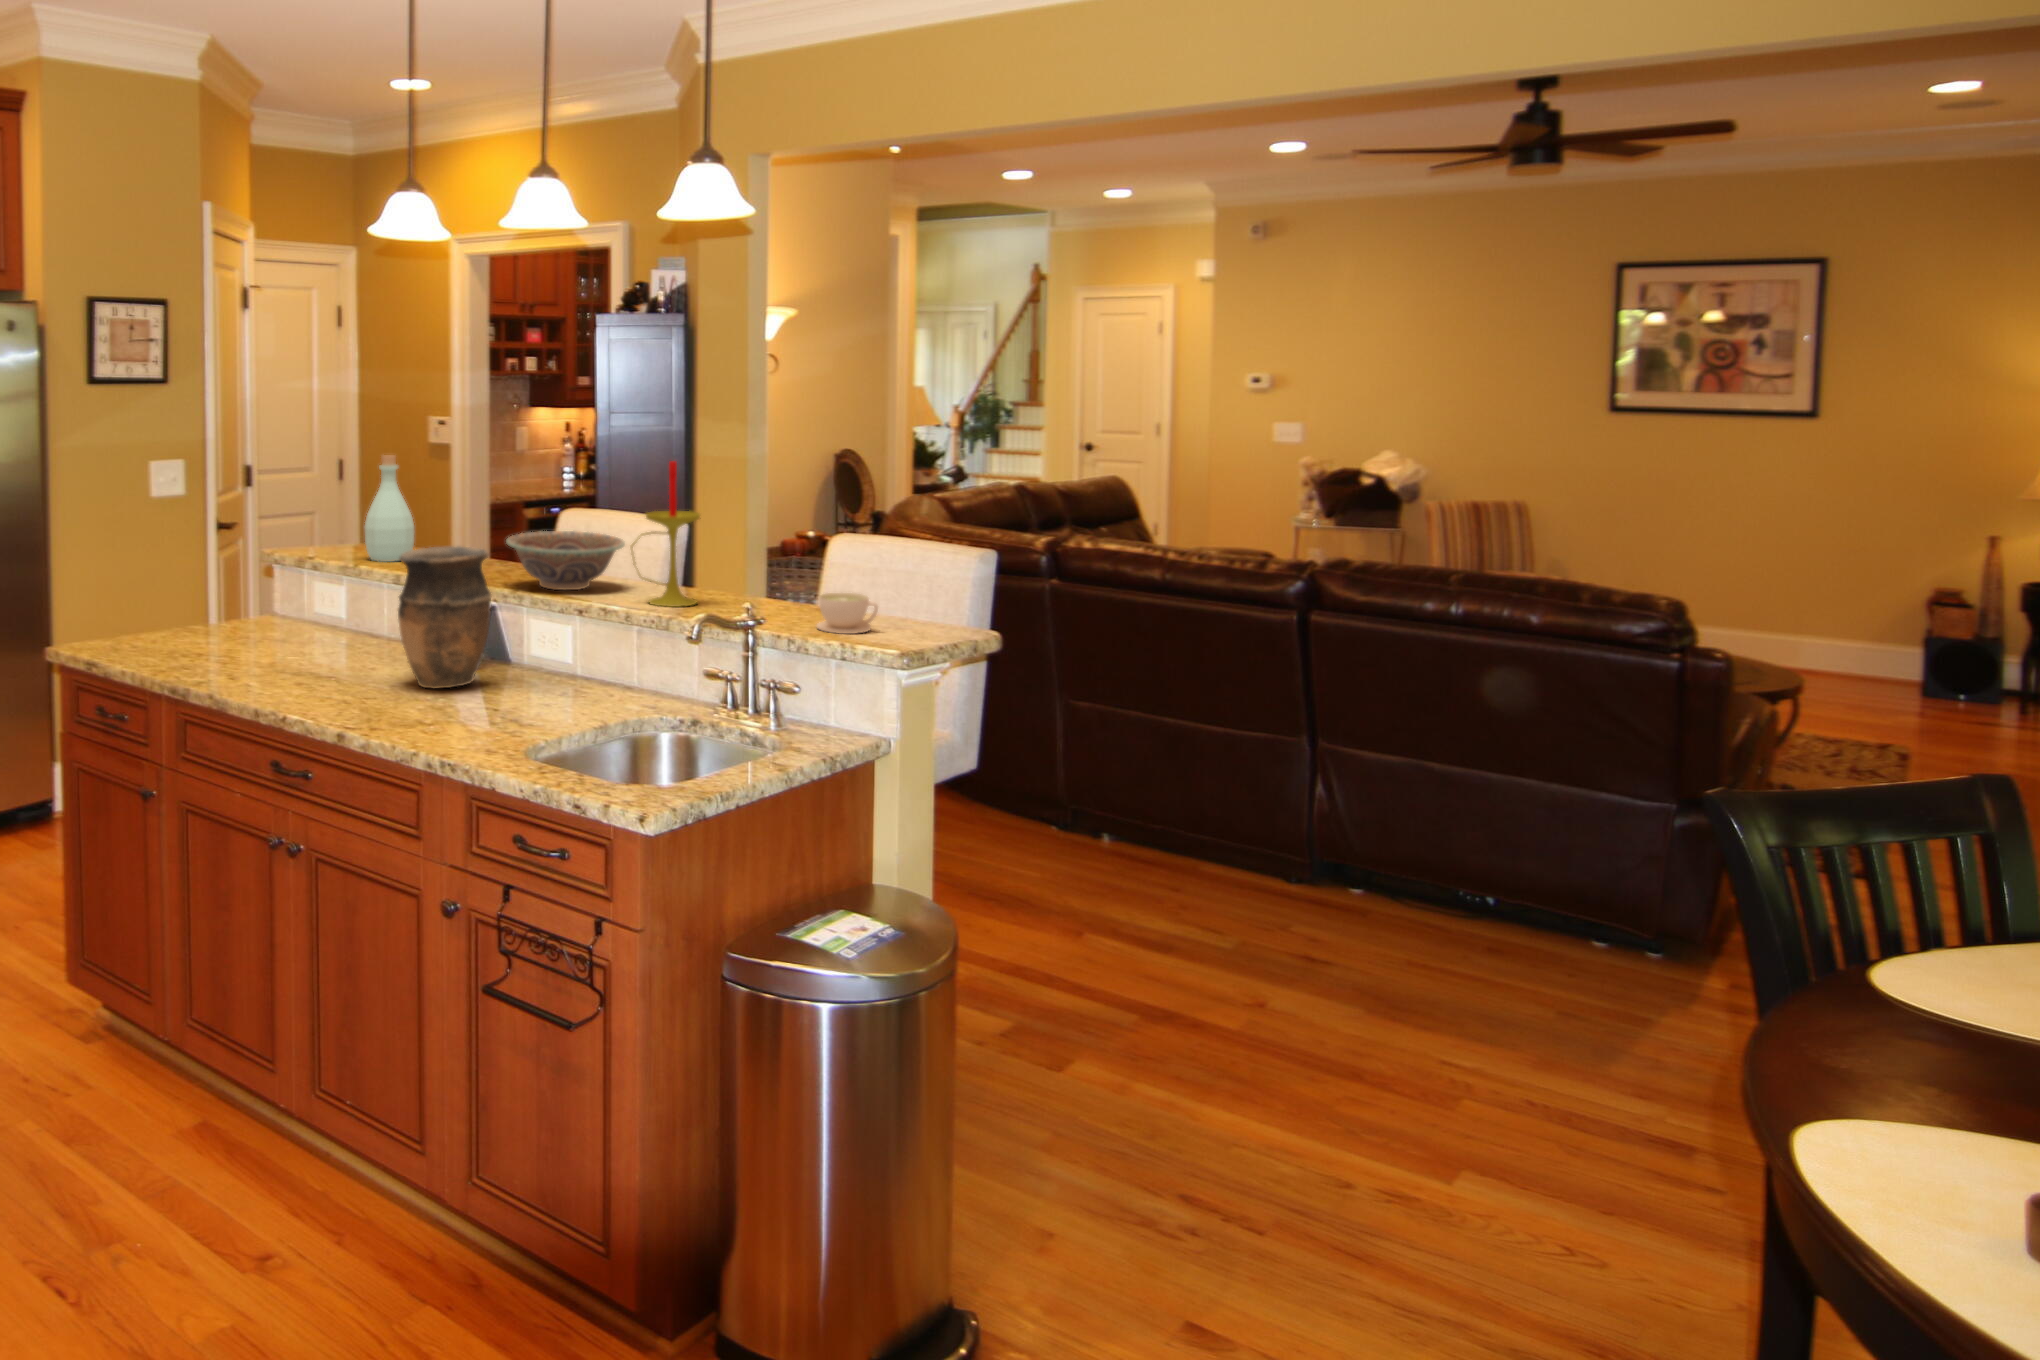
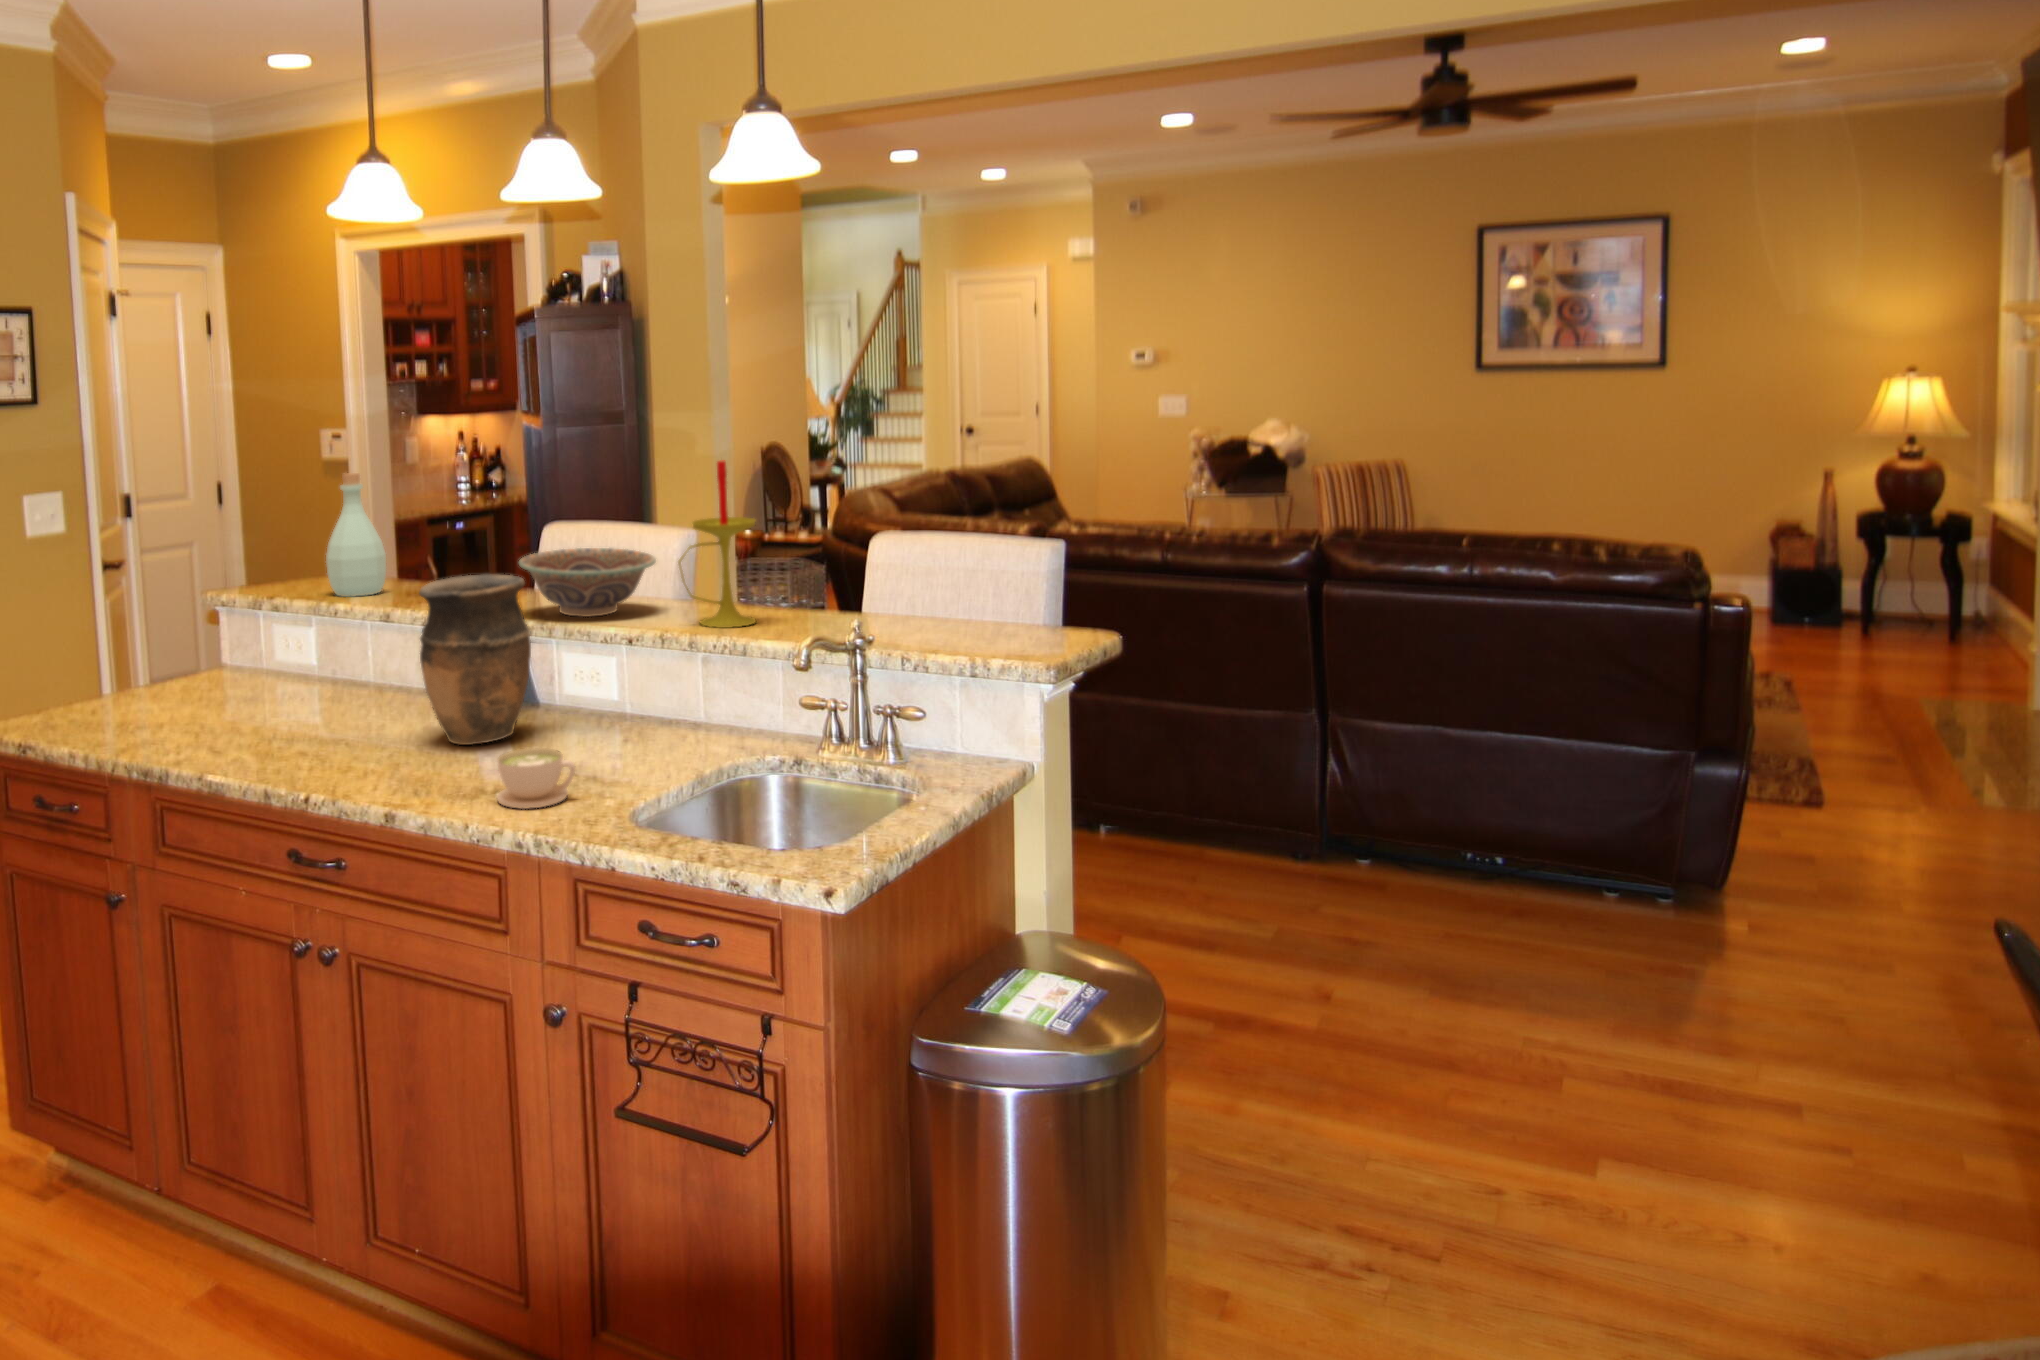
coffee cup: present [817,593,878,634] -> present [497,748,575,809]

